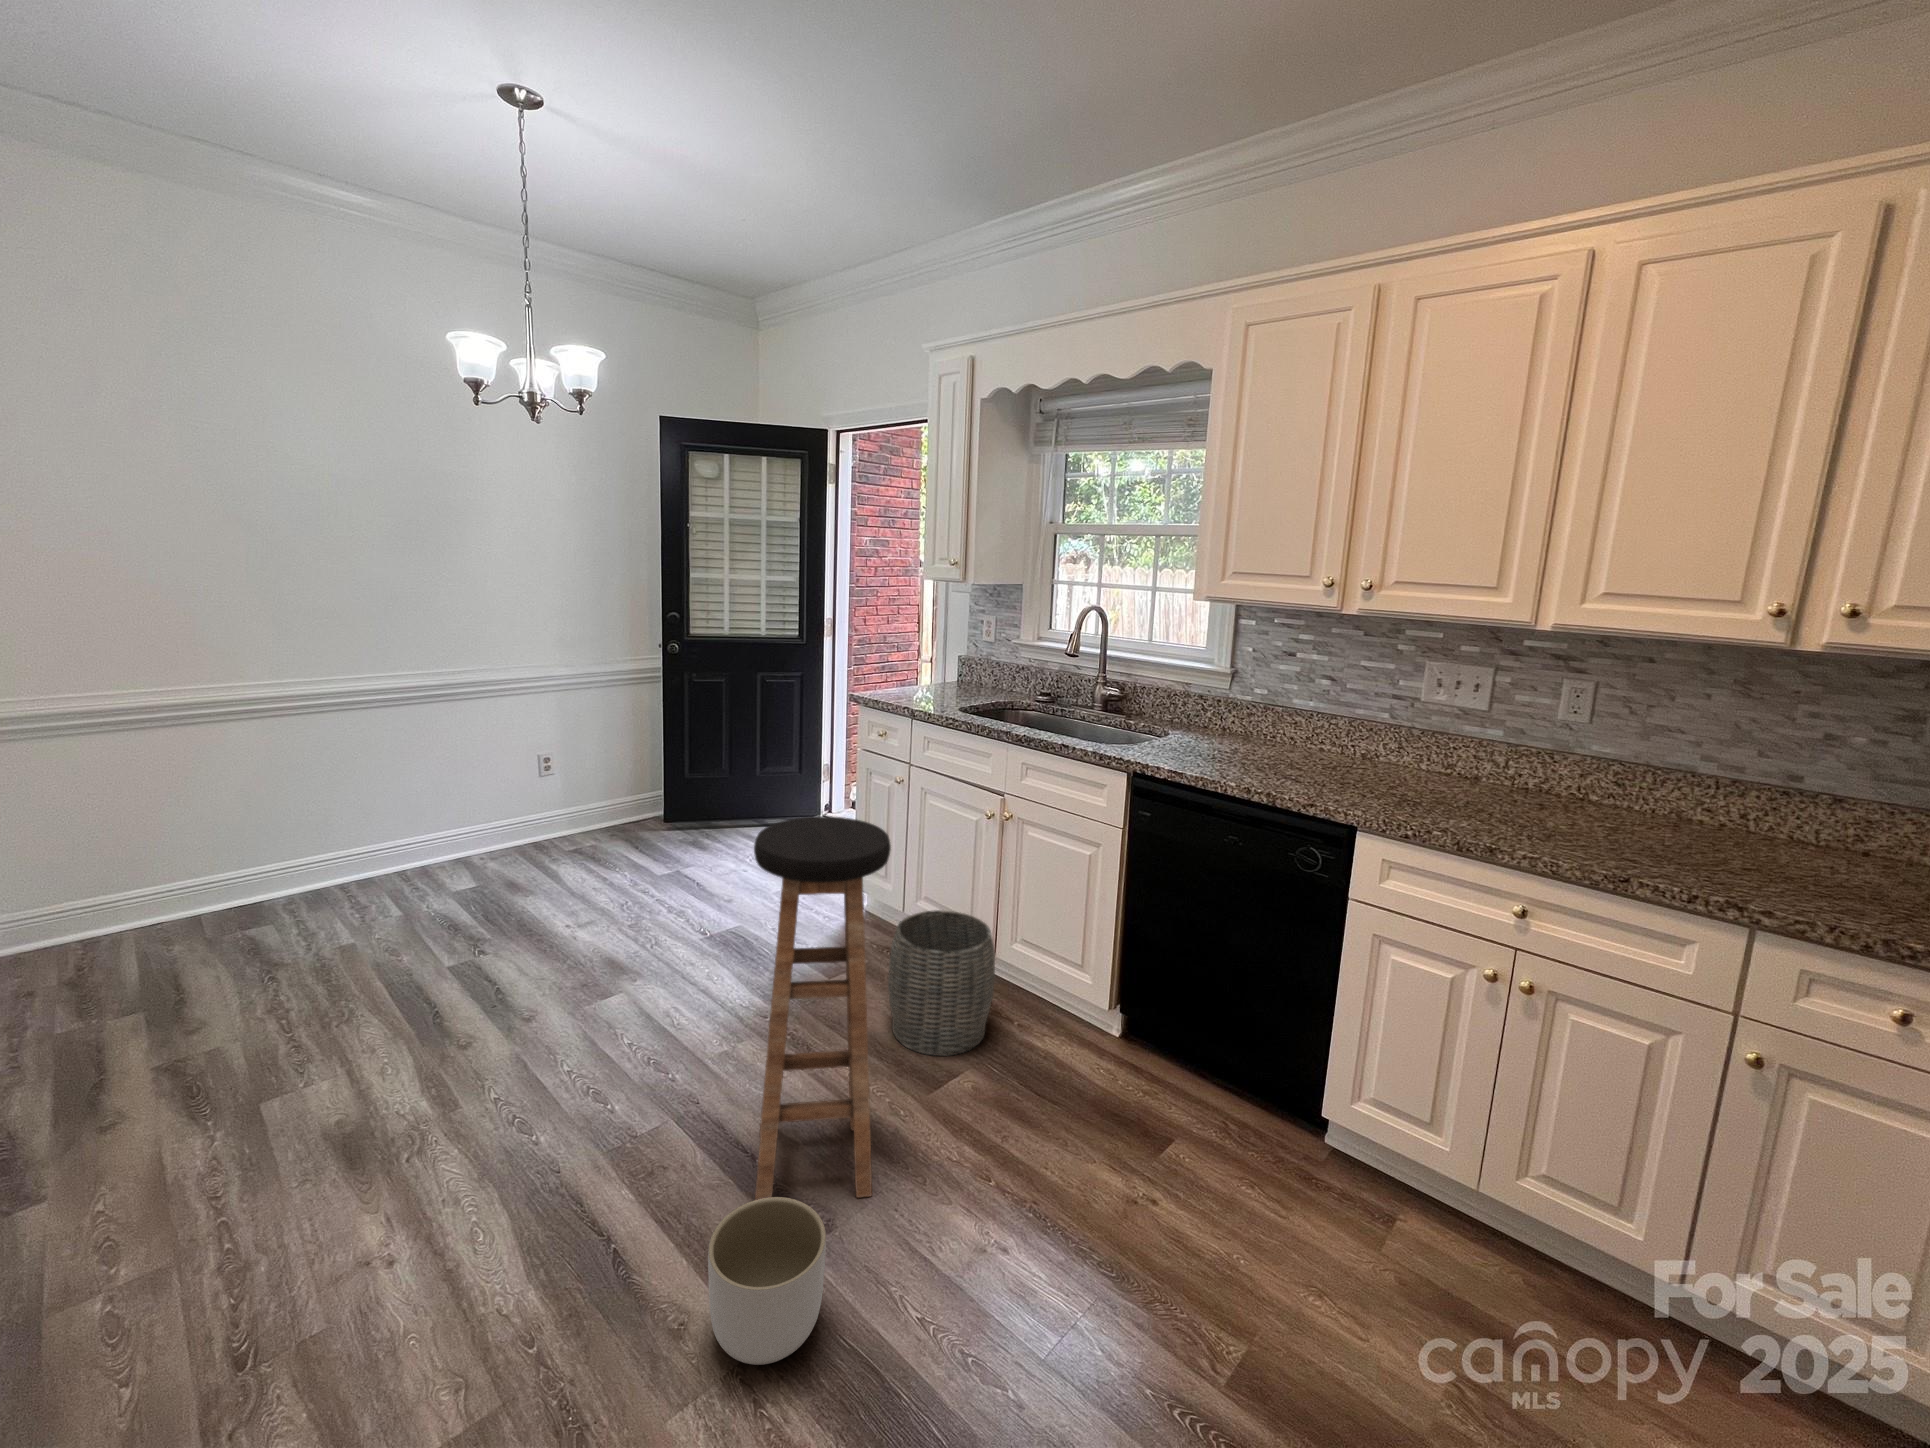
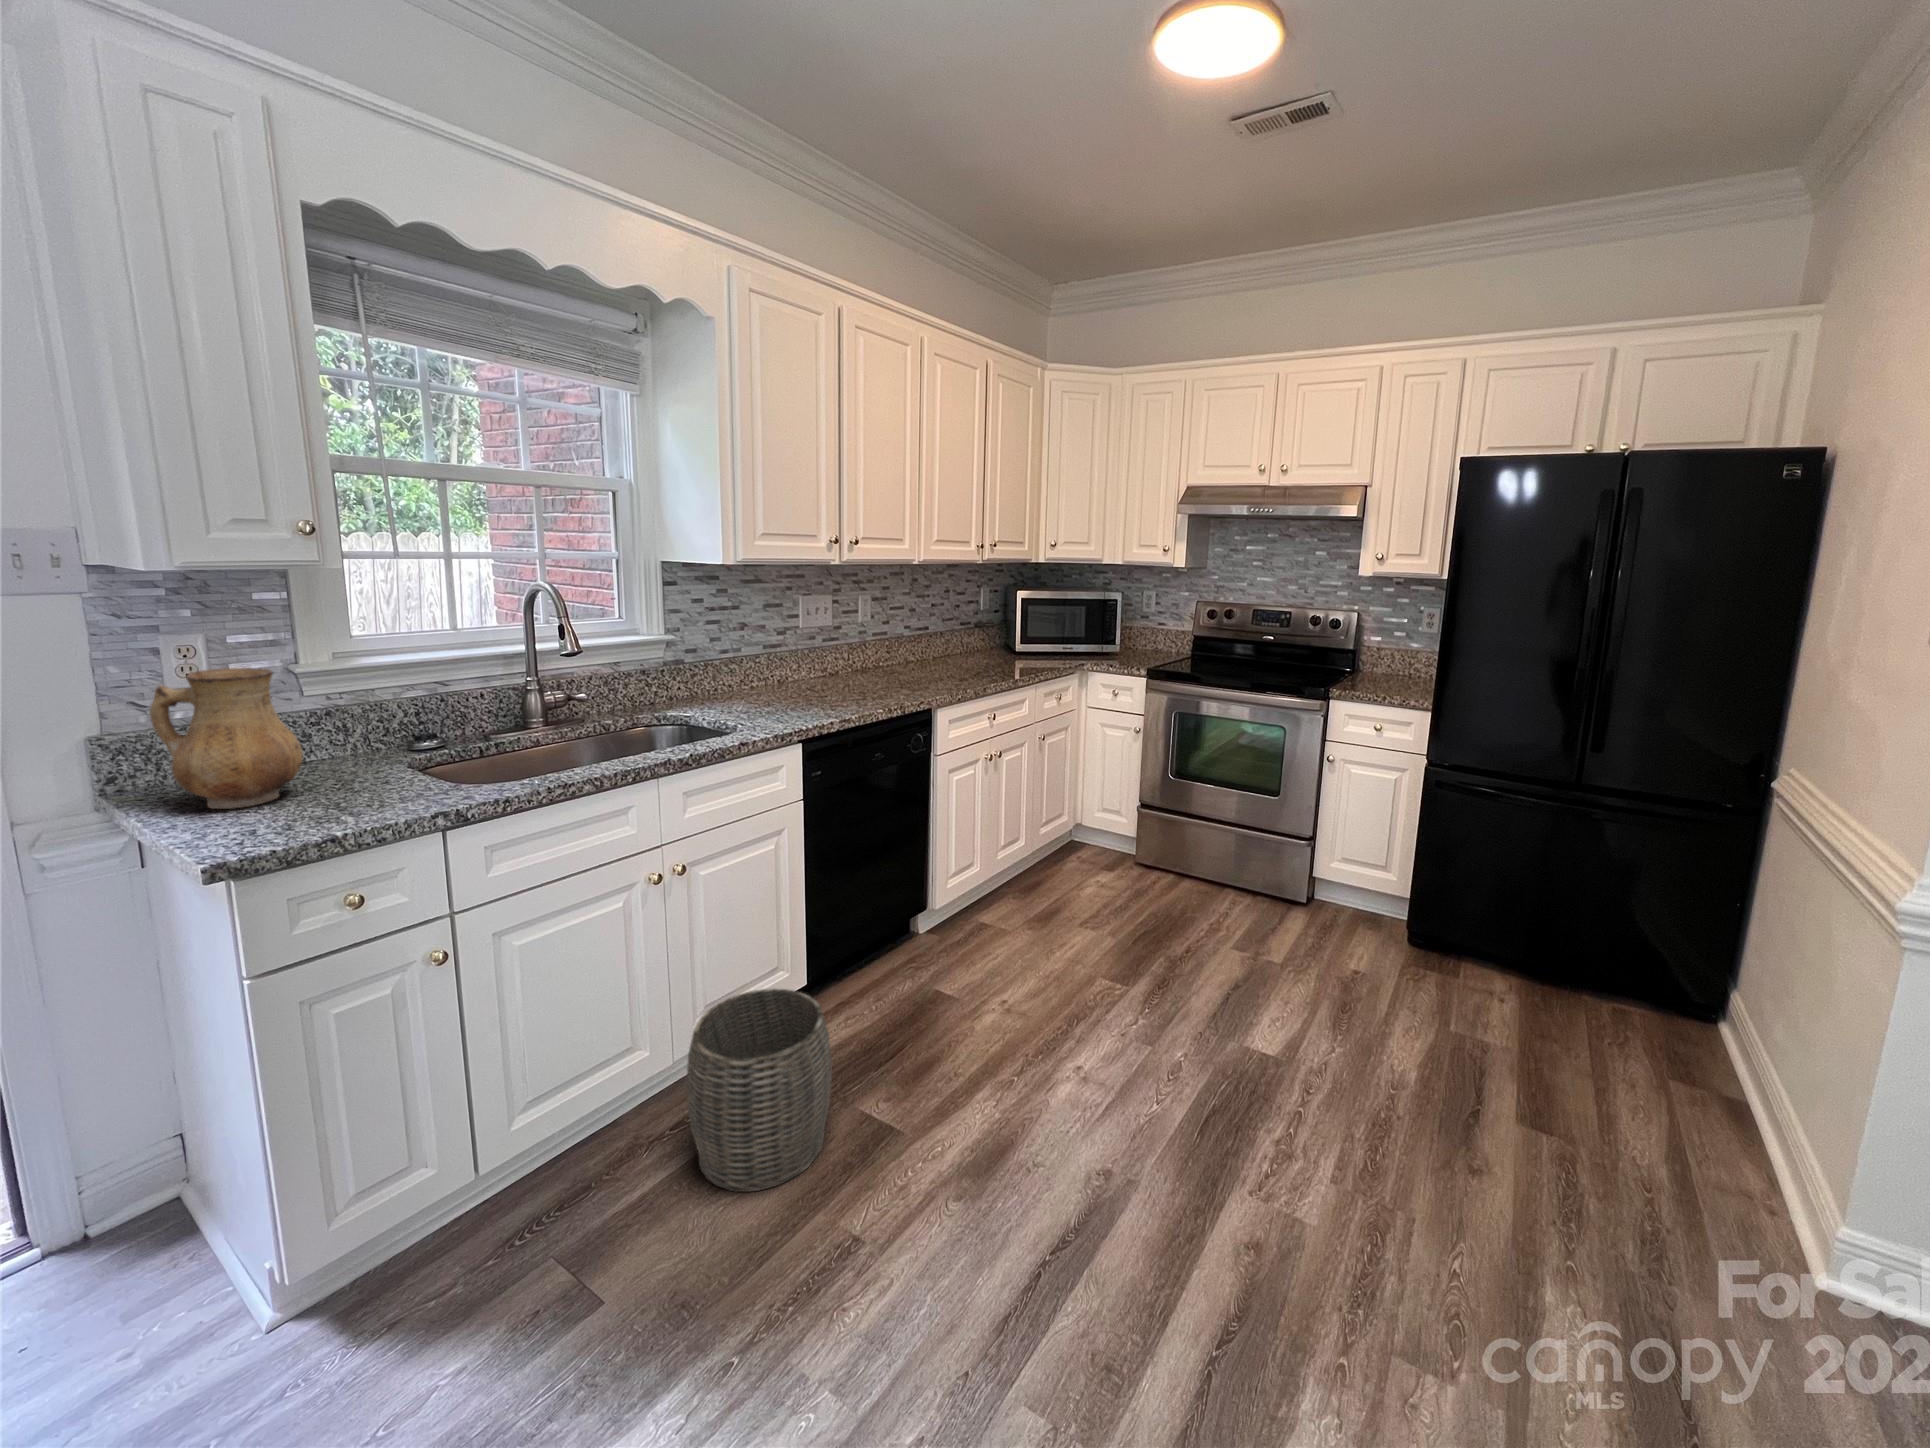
ceramic pitcher: none [922,625,967,691] -> present [150,668,303,809]
bar stool: present [754,816,891,1200] -> none [954,834,1114,1275]
planter: present [708,1197,826,1365] -> none [1177,1081,1274,1209]

